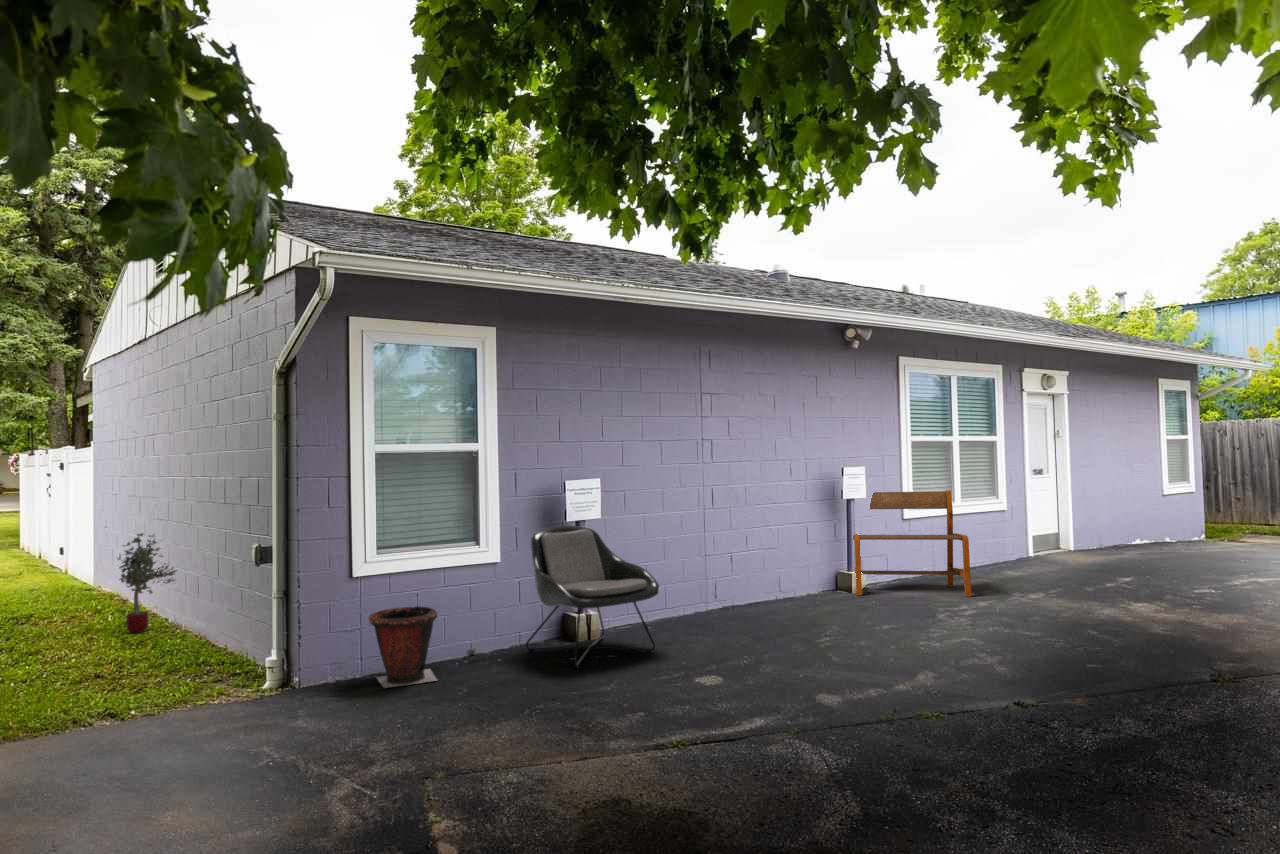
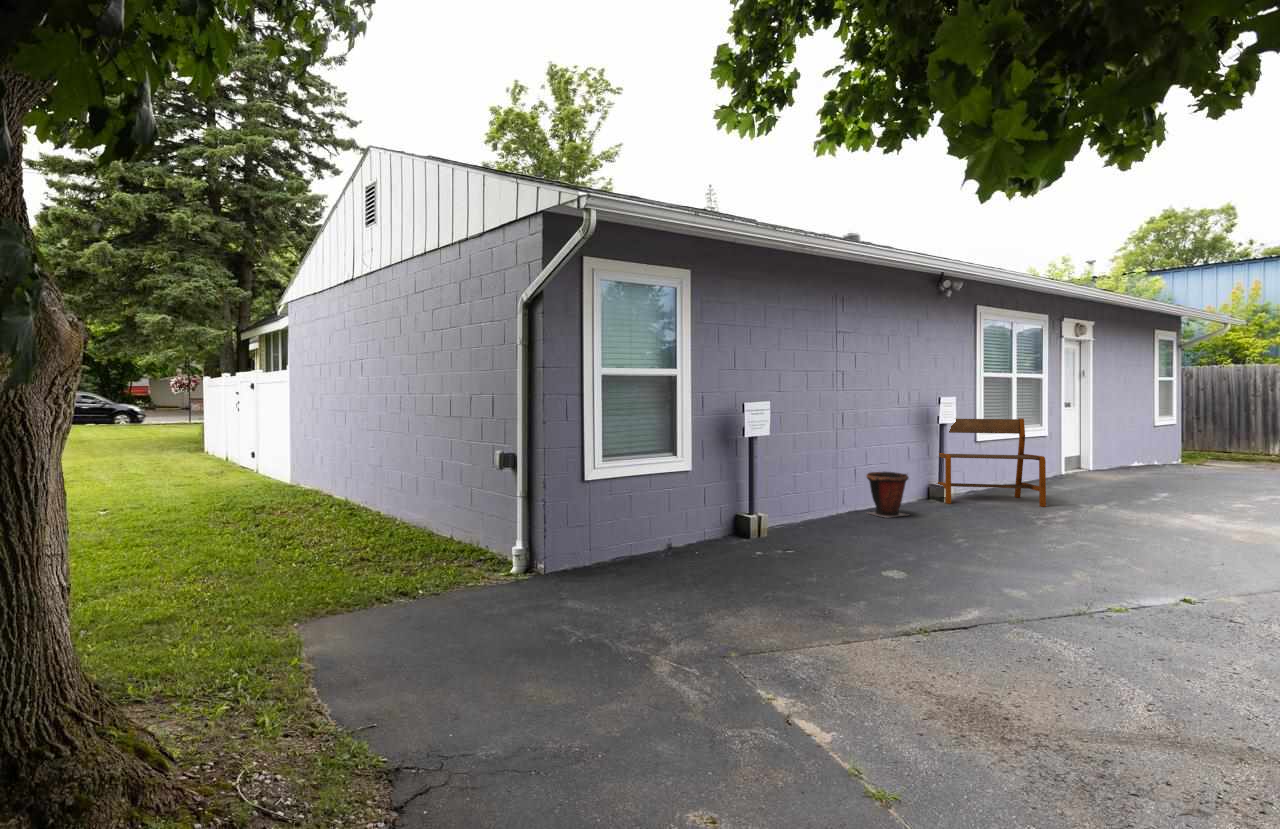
lounge chair: present [526,525,659,668] -> none [712,441,830,562]
potted tree: present [118,533,176,633] -> none [351,440,400,522]
waste bin: present [369,606,437,688] -> present [866,472,909,517]

